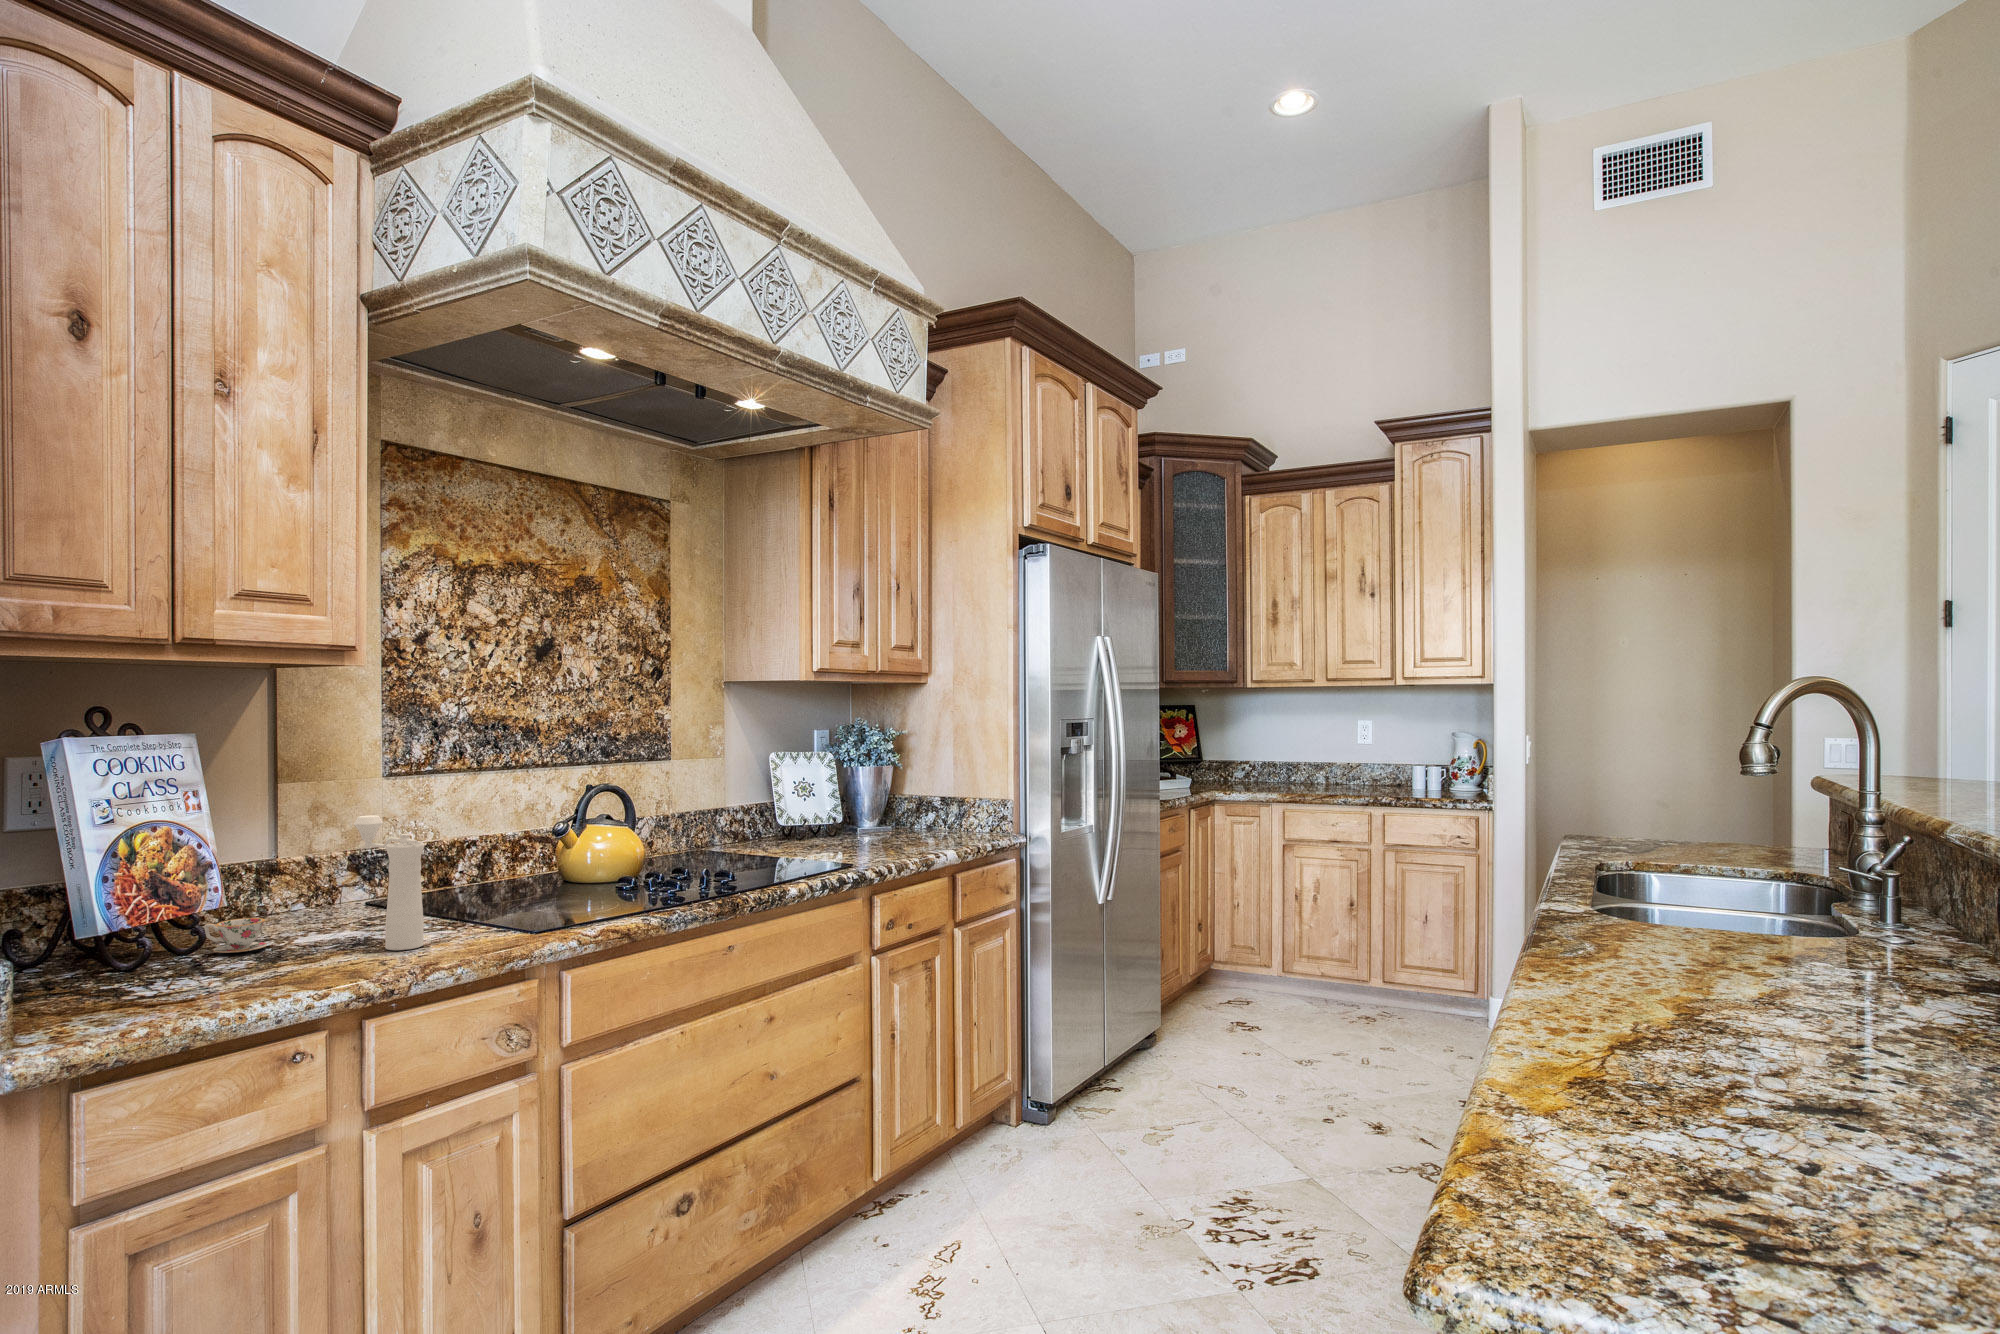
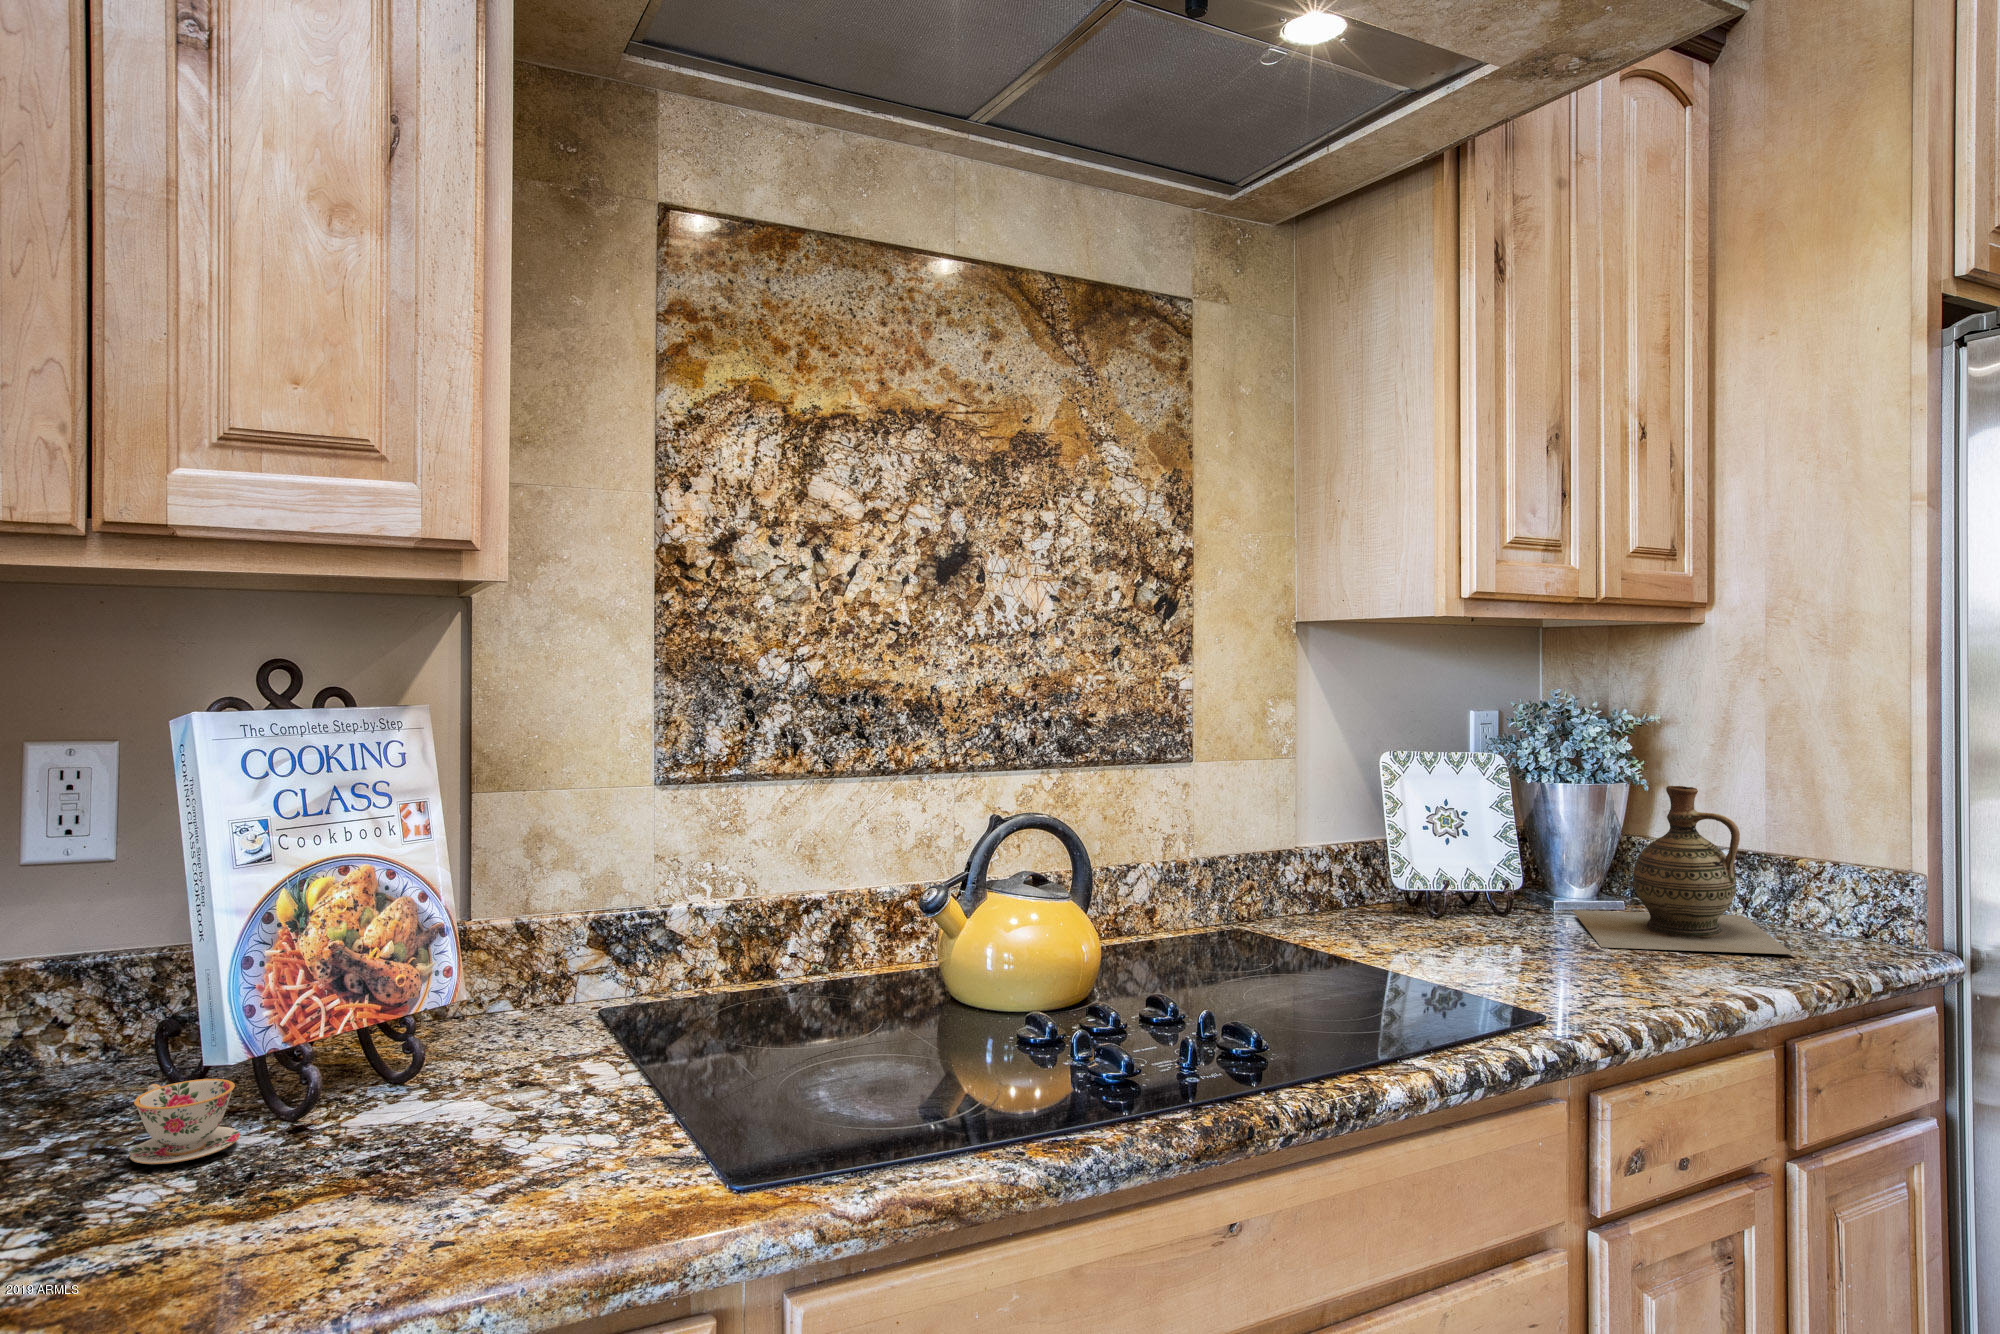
ceramic jug: none [867,764,960,844] -> present [1573,786,1794,954]
pepper mill: present [354,815,425,950] -> none [355,888,448,1234]

